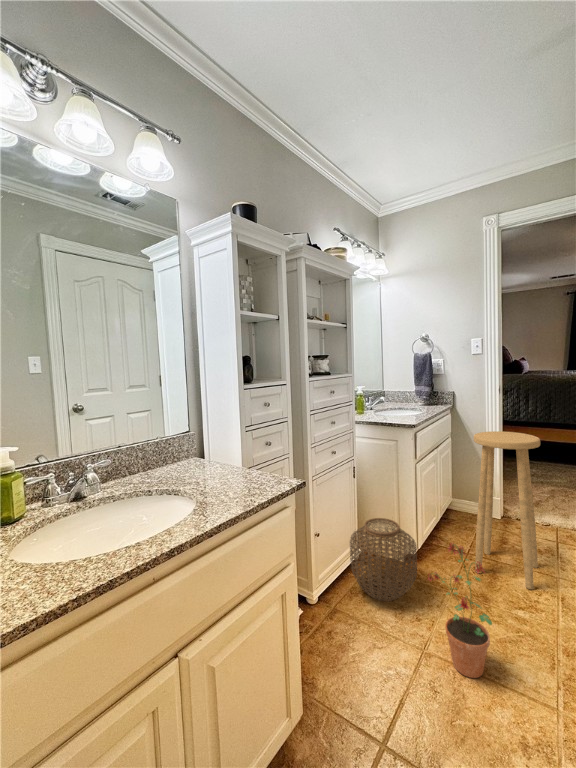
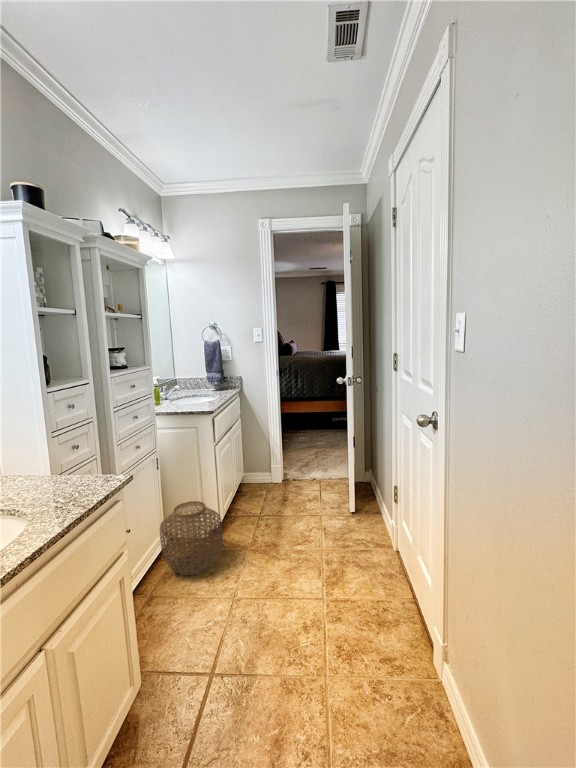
stool: present [474,431,540,589] -> none [261,409,309,529]
potted plant: present [428,544,492,678] -> none [233,504,284,603]

